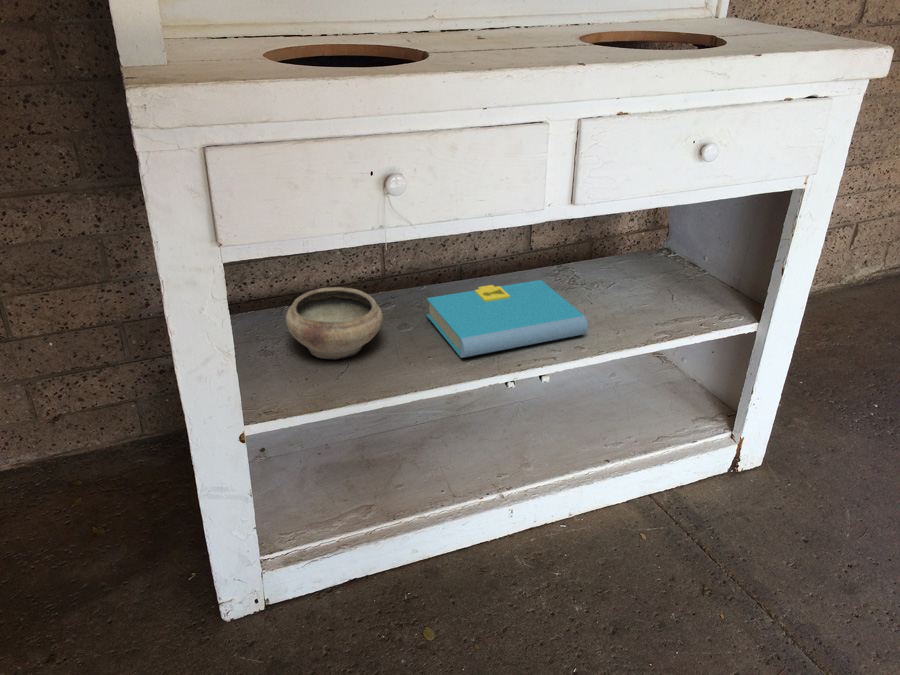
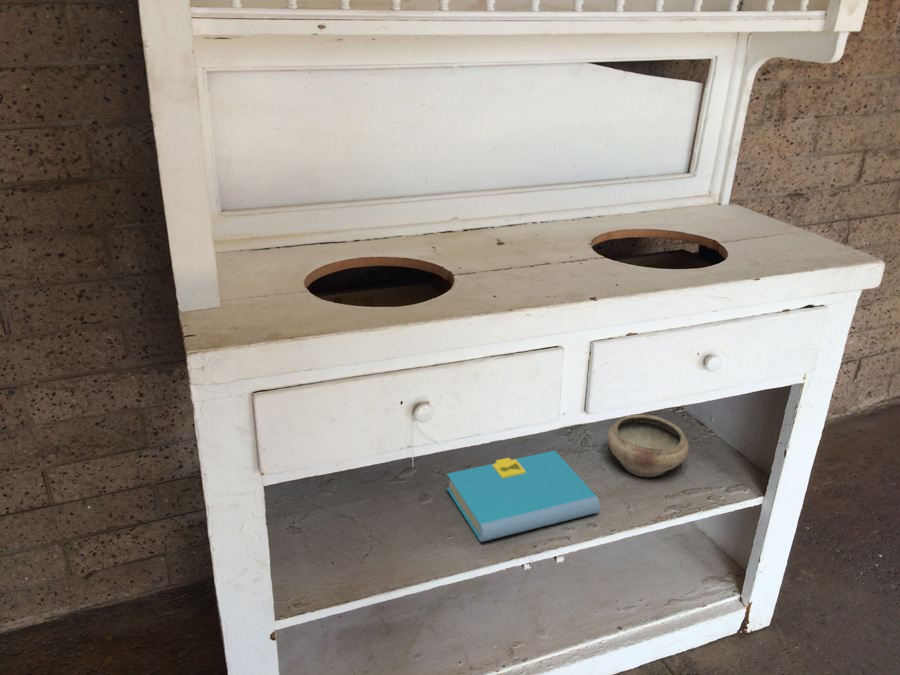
ceramic bowl: present [286,287,383,360] -> present [607,414,689,478]

